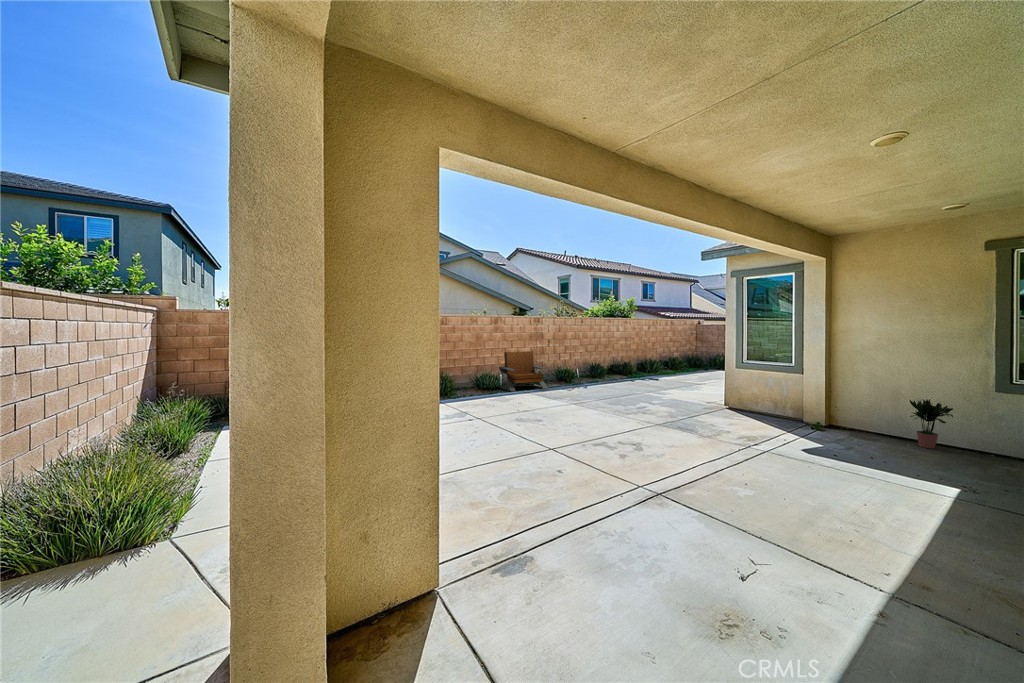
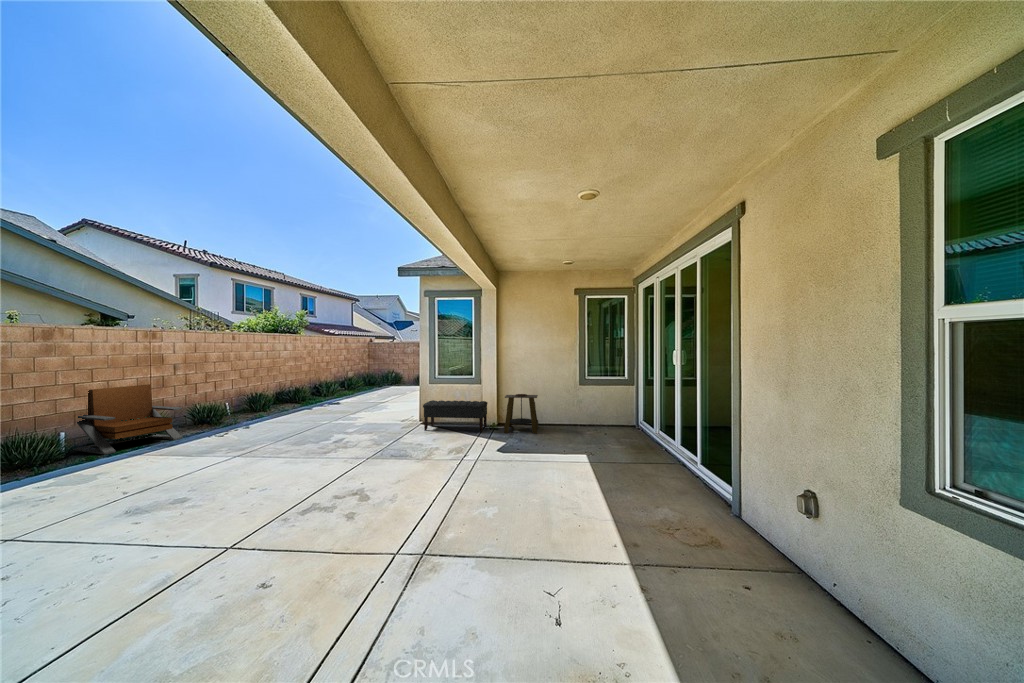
bench: none [725,385,806,426] -> present [423,400,488,432]
side table: none [823,389,885,441] -> present [504,394,538,433]
potted plant: present [909,400,953,449] -> none [553,395,579,432]

